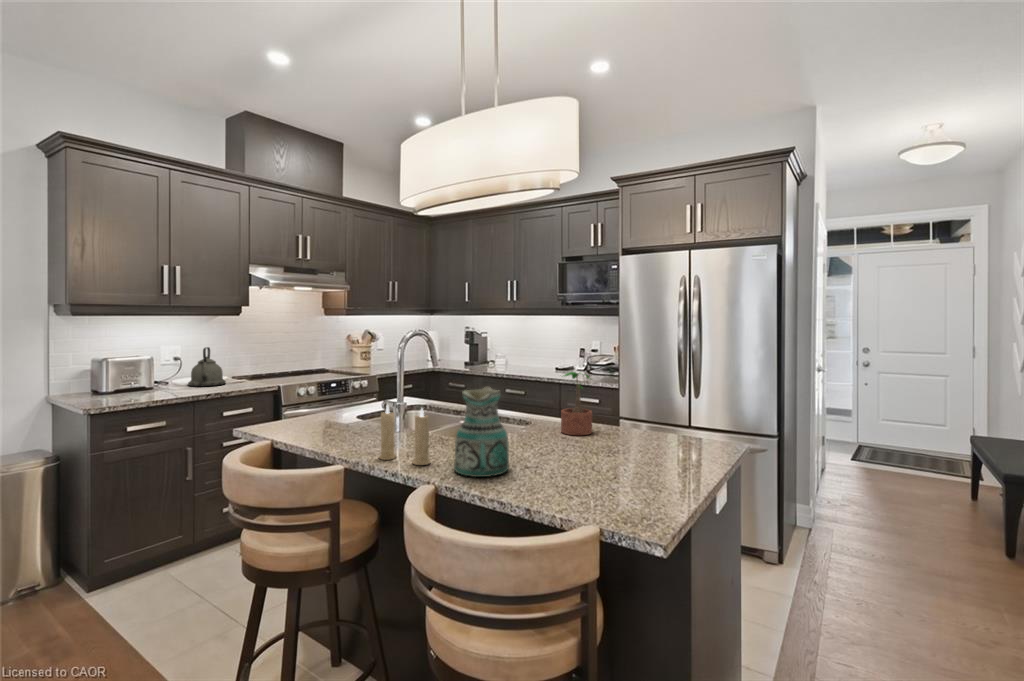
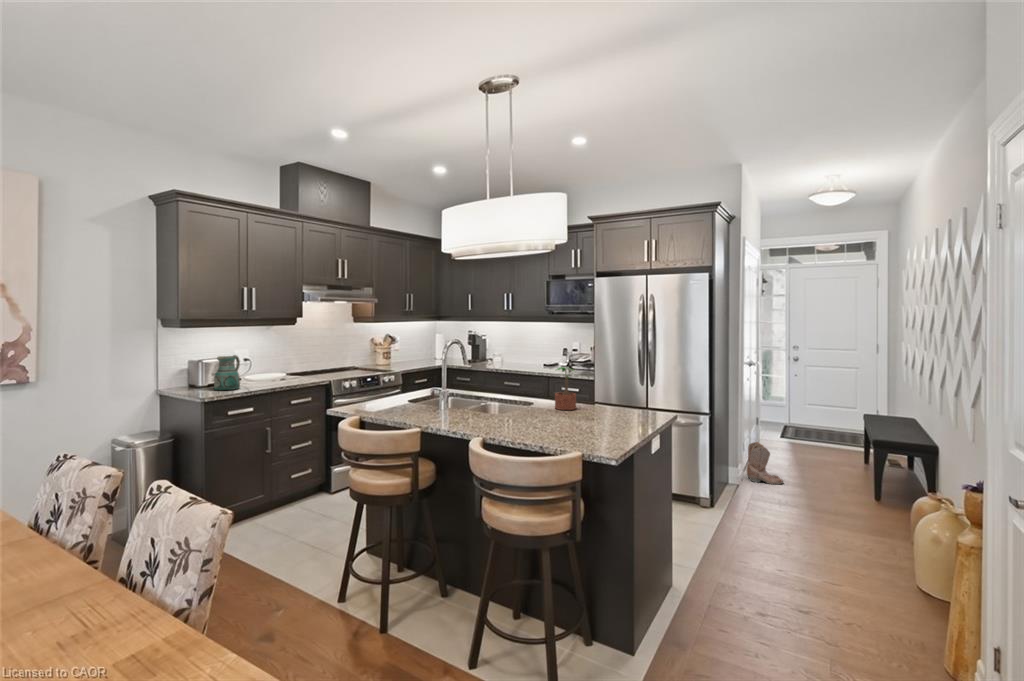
kettle: present [188,347,226,386] -> none [258,350,287,381]
ceramic pitcher: present [454,386,509,477] -> present [214,355,240,390]
candle: present [379,406,430,465] -> none [440,388,475,427]
boots: none [819,471,871,529] -> present [747,442,783,484]

